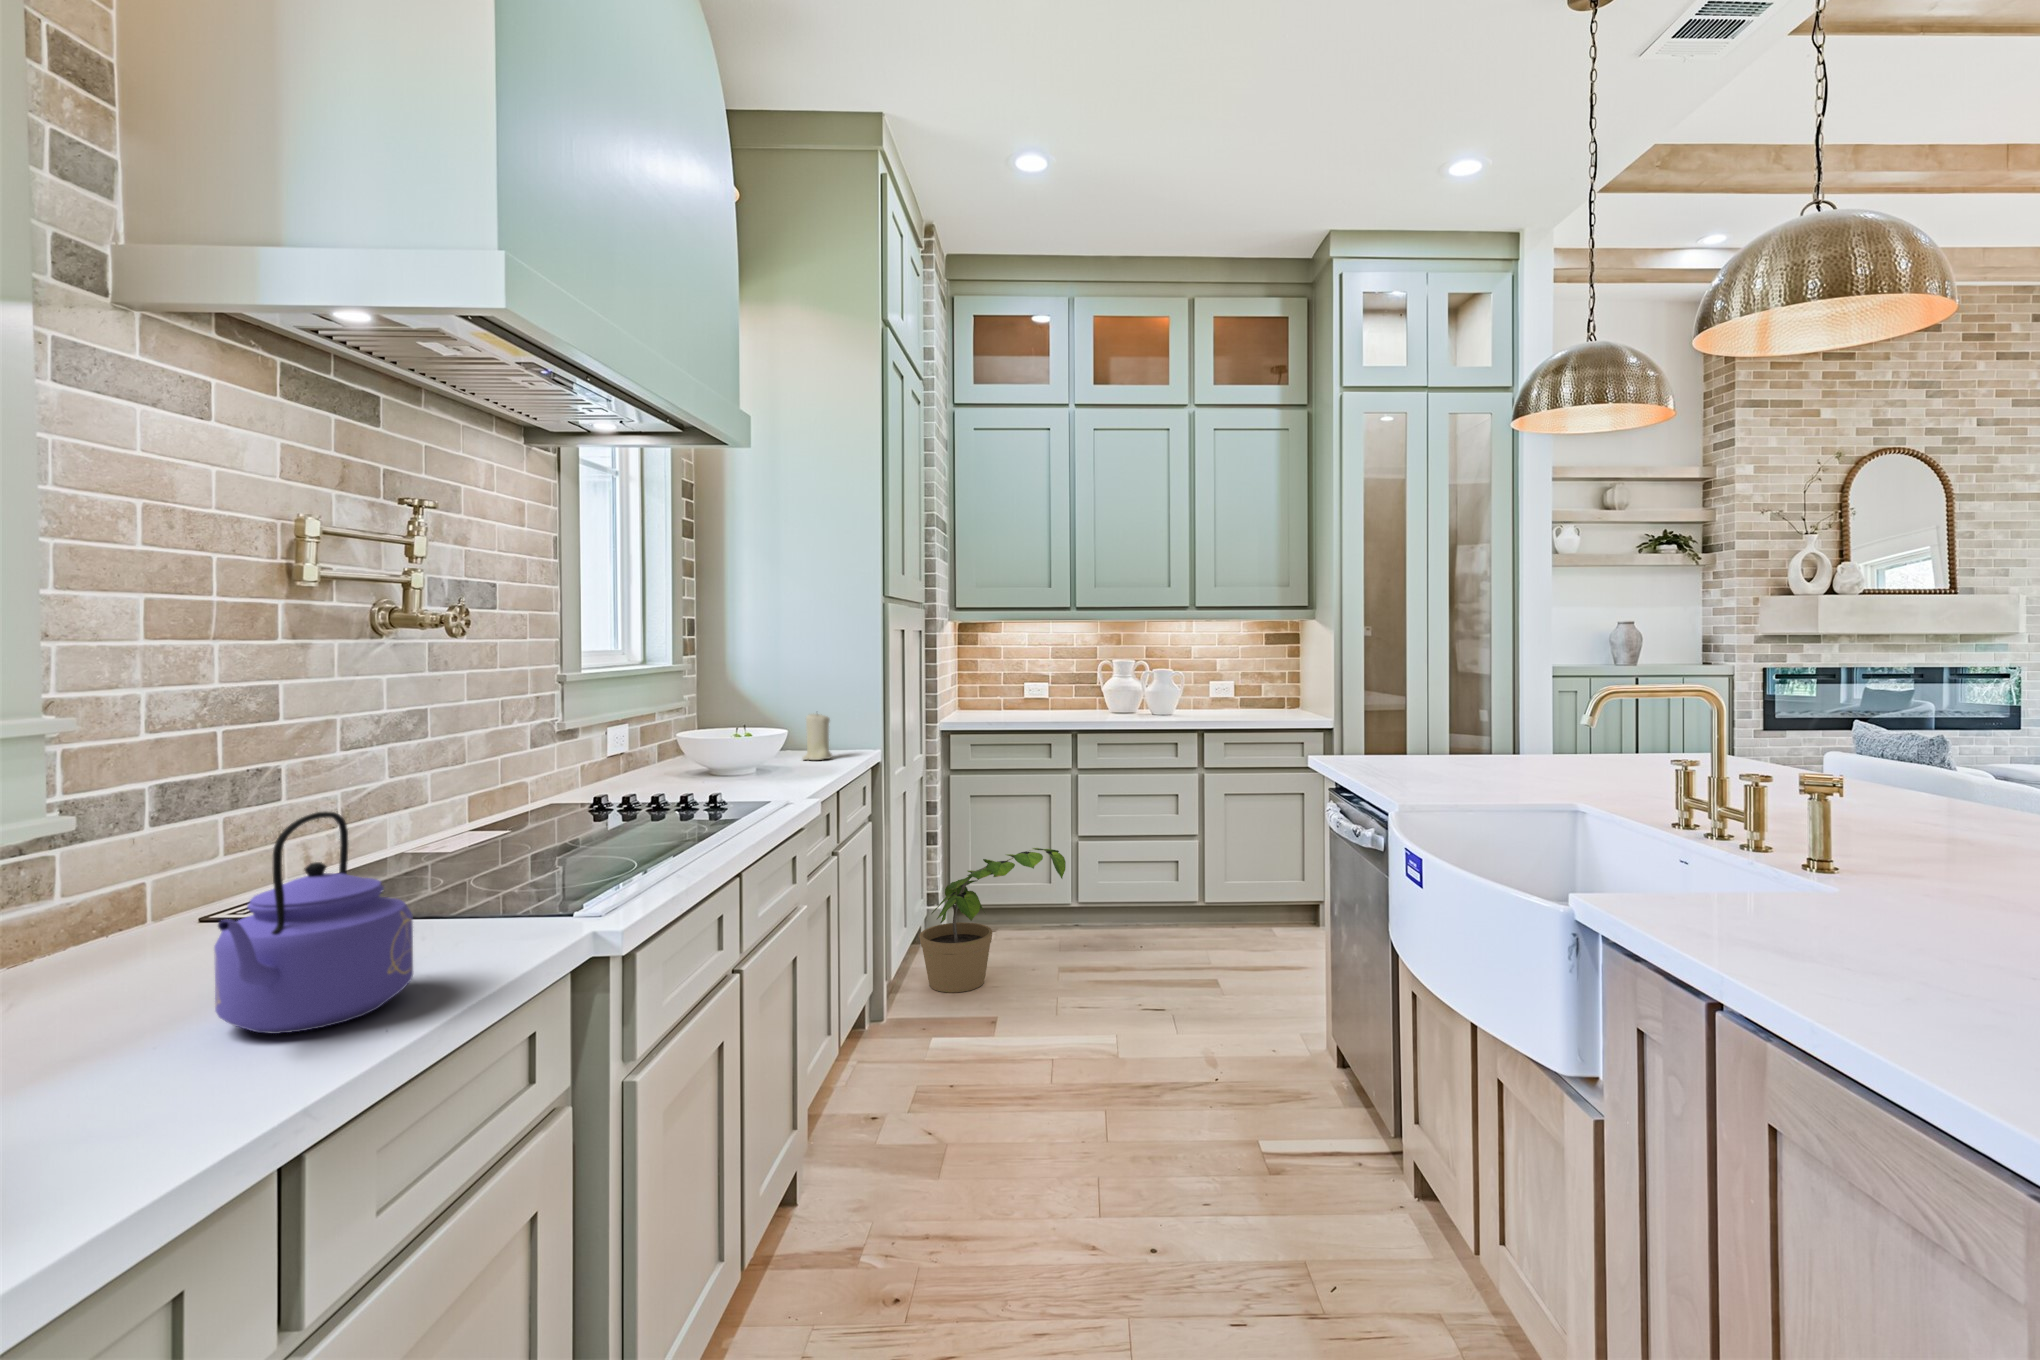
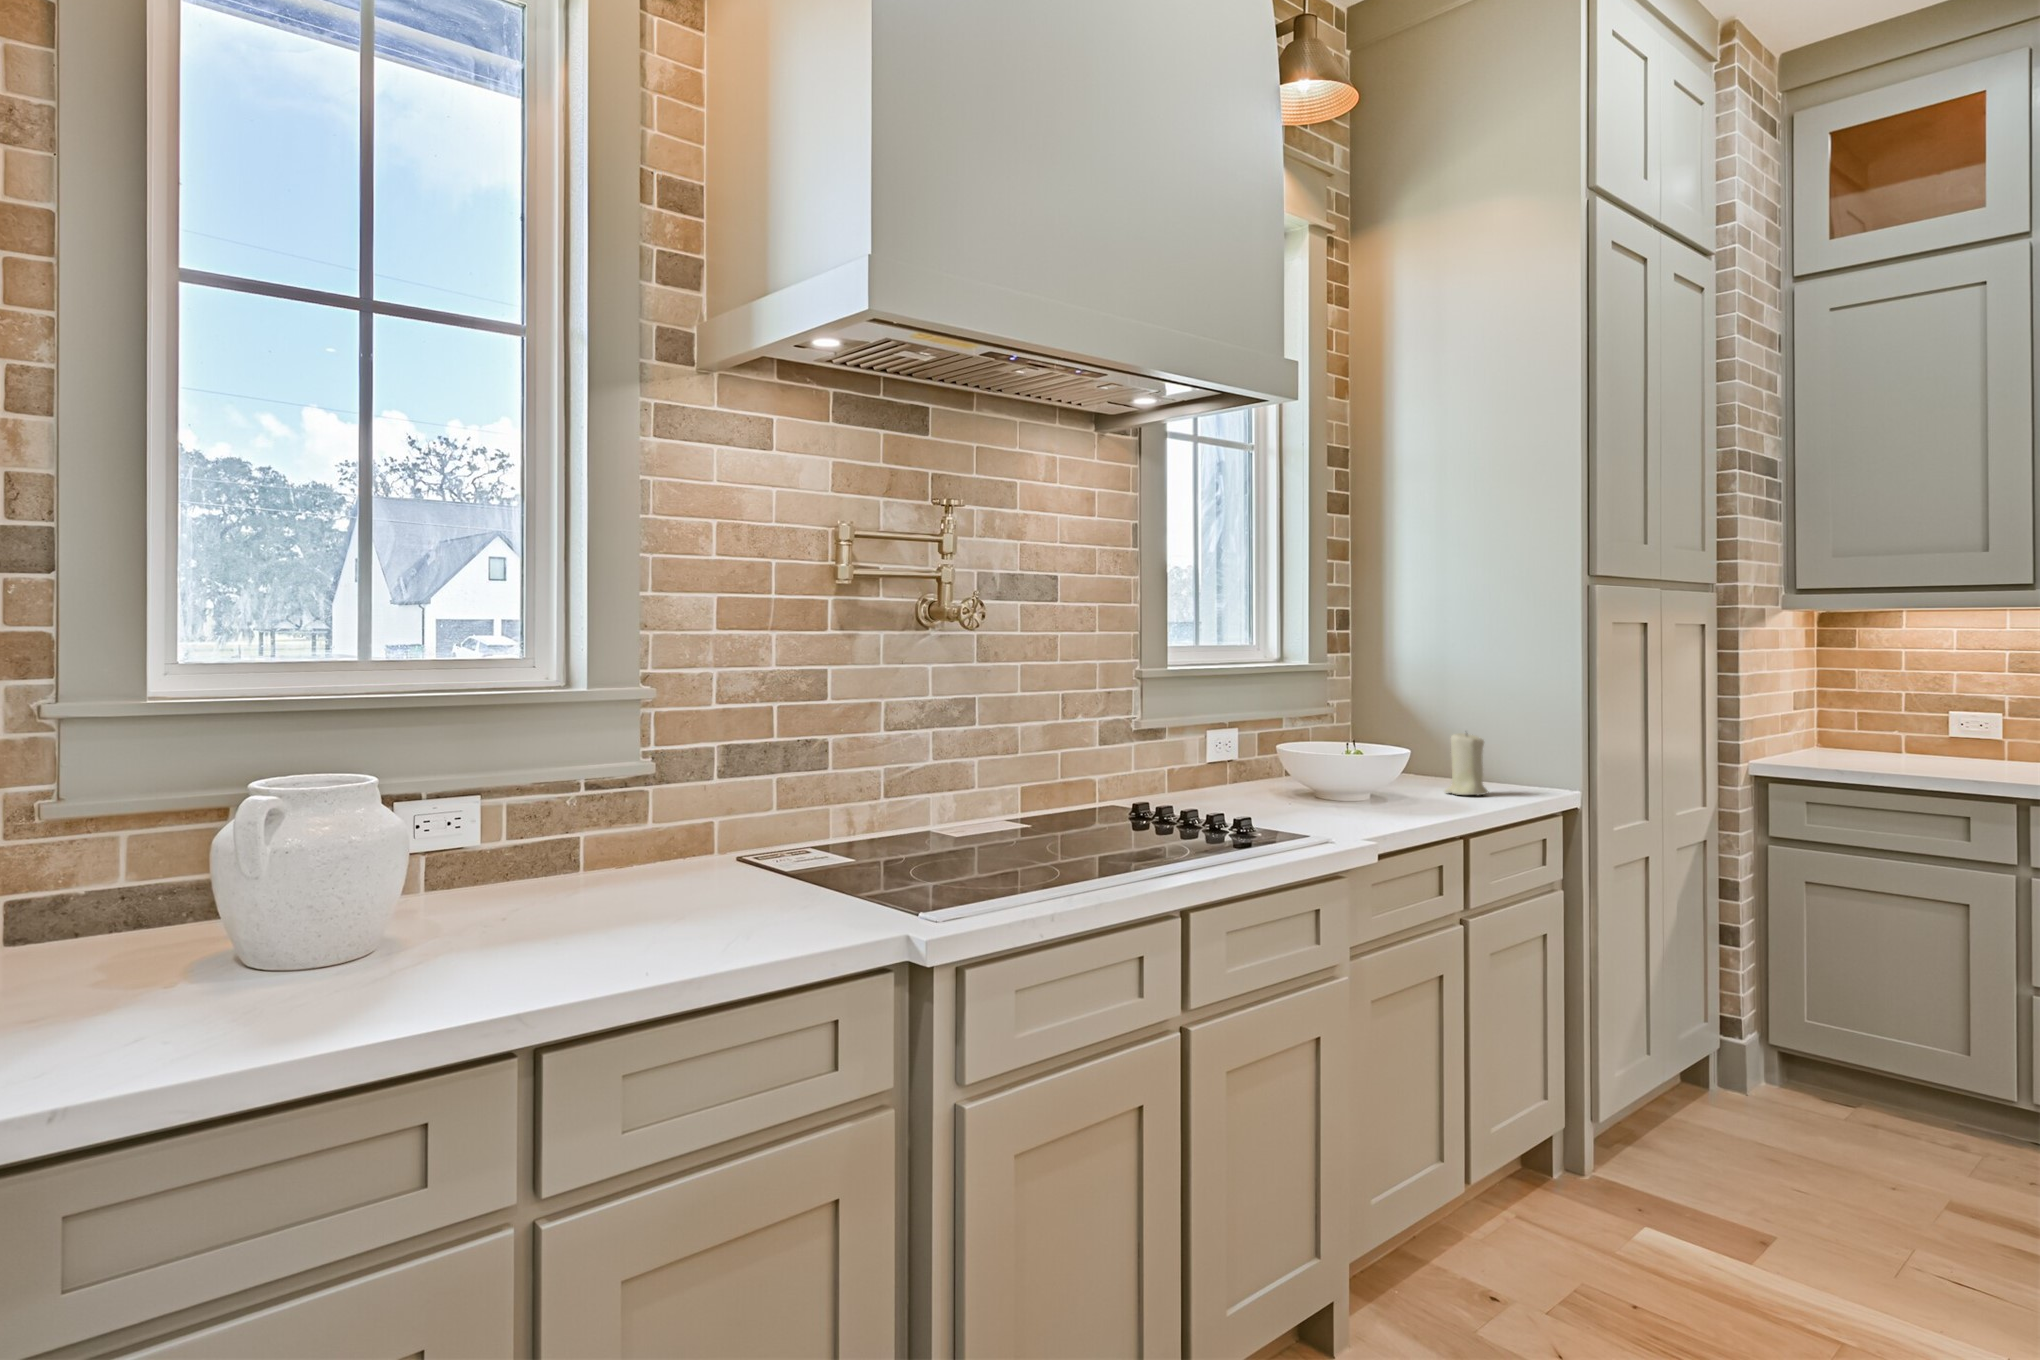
kettle: present [214,812,413,1034] -> none [564,774,731,951]
potted plant: present [920,848,1066,993] -> none [1667,984,1946,1182]

